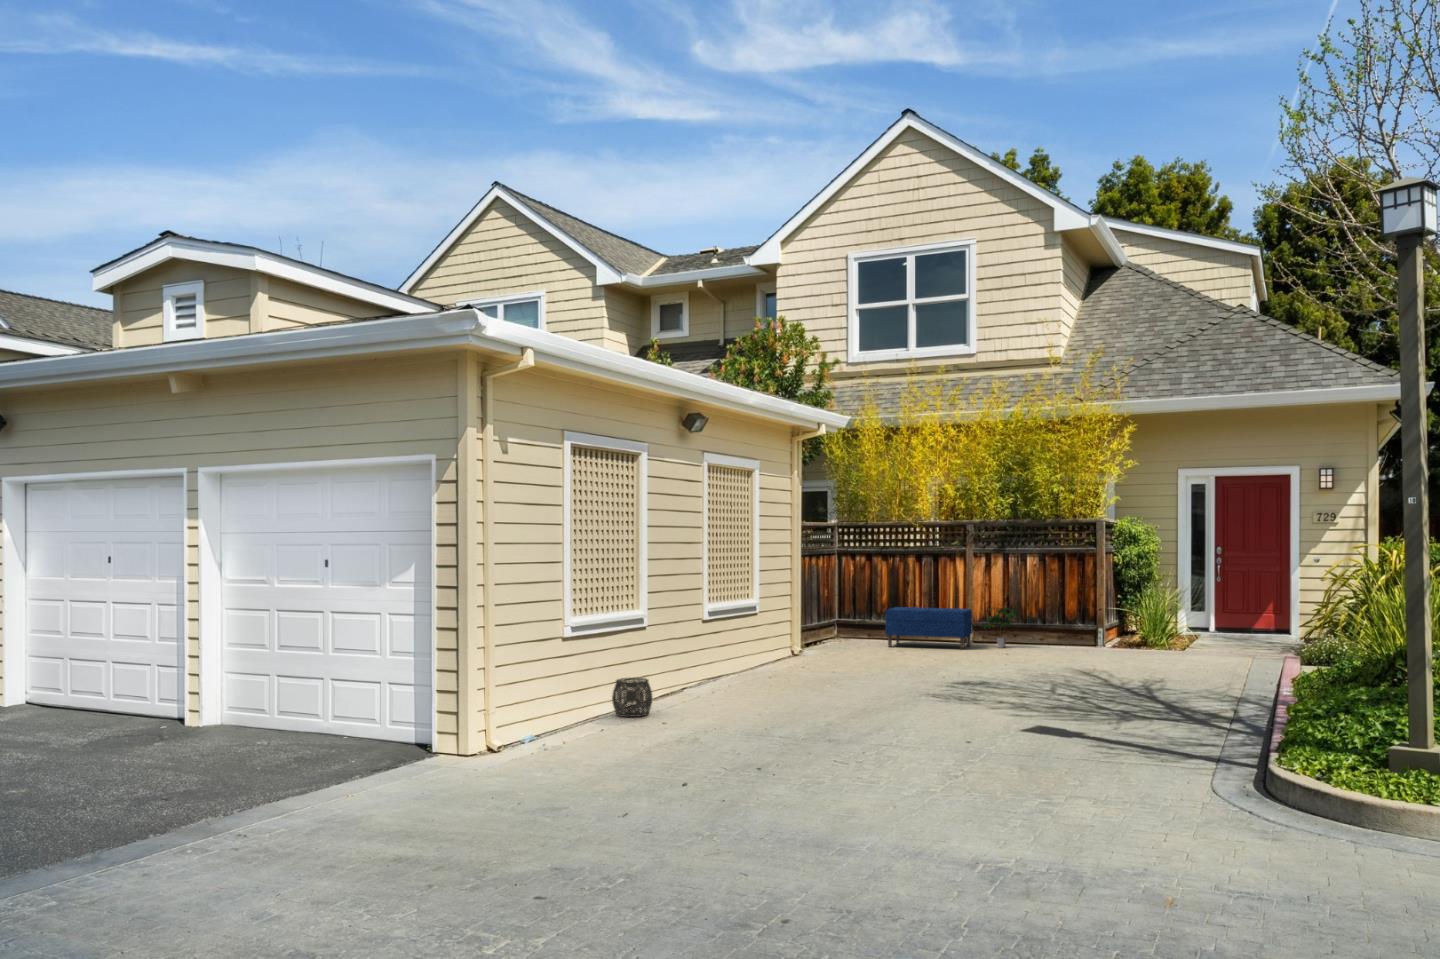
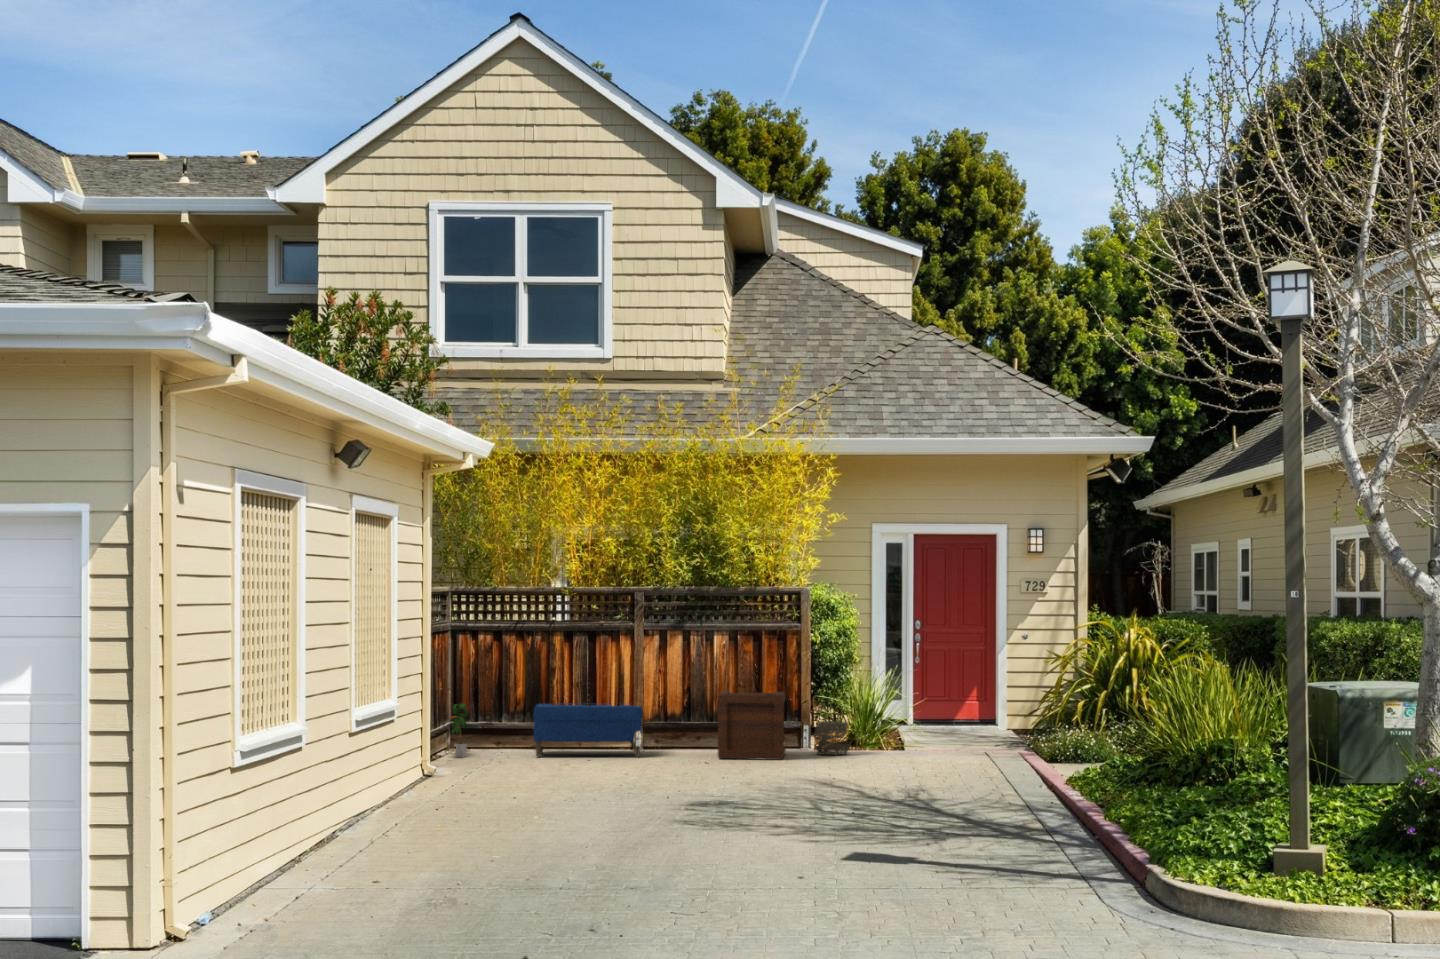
wooden crate: none [1021,599,1084,656] -> present [718,691,786,760]
potted plant: present [983,607,1019,648] -> present [450,703,468,757]
woven basket: present [612,678,652,717] -> present [814,721,850,755]

